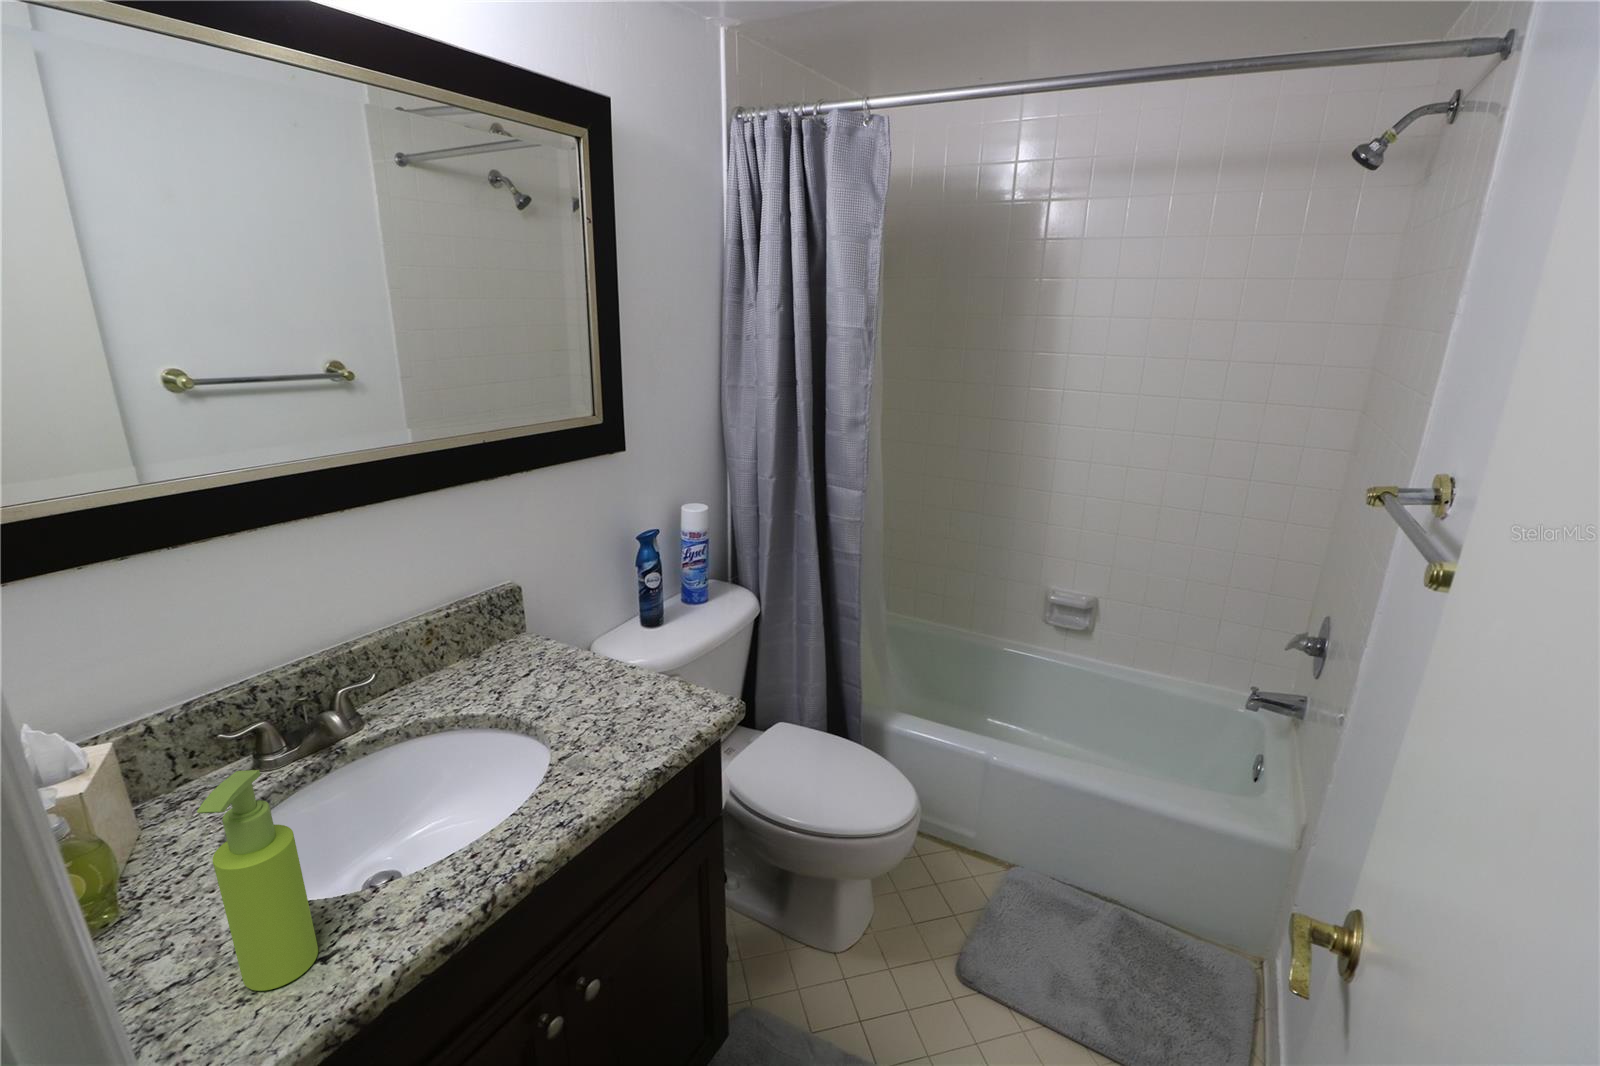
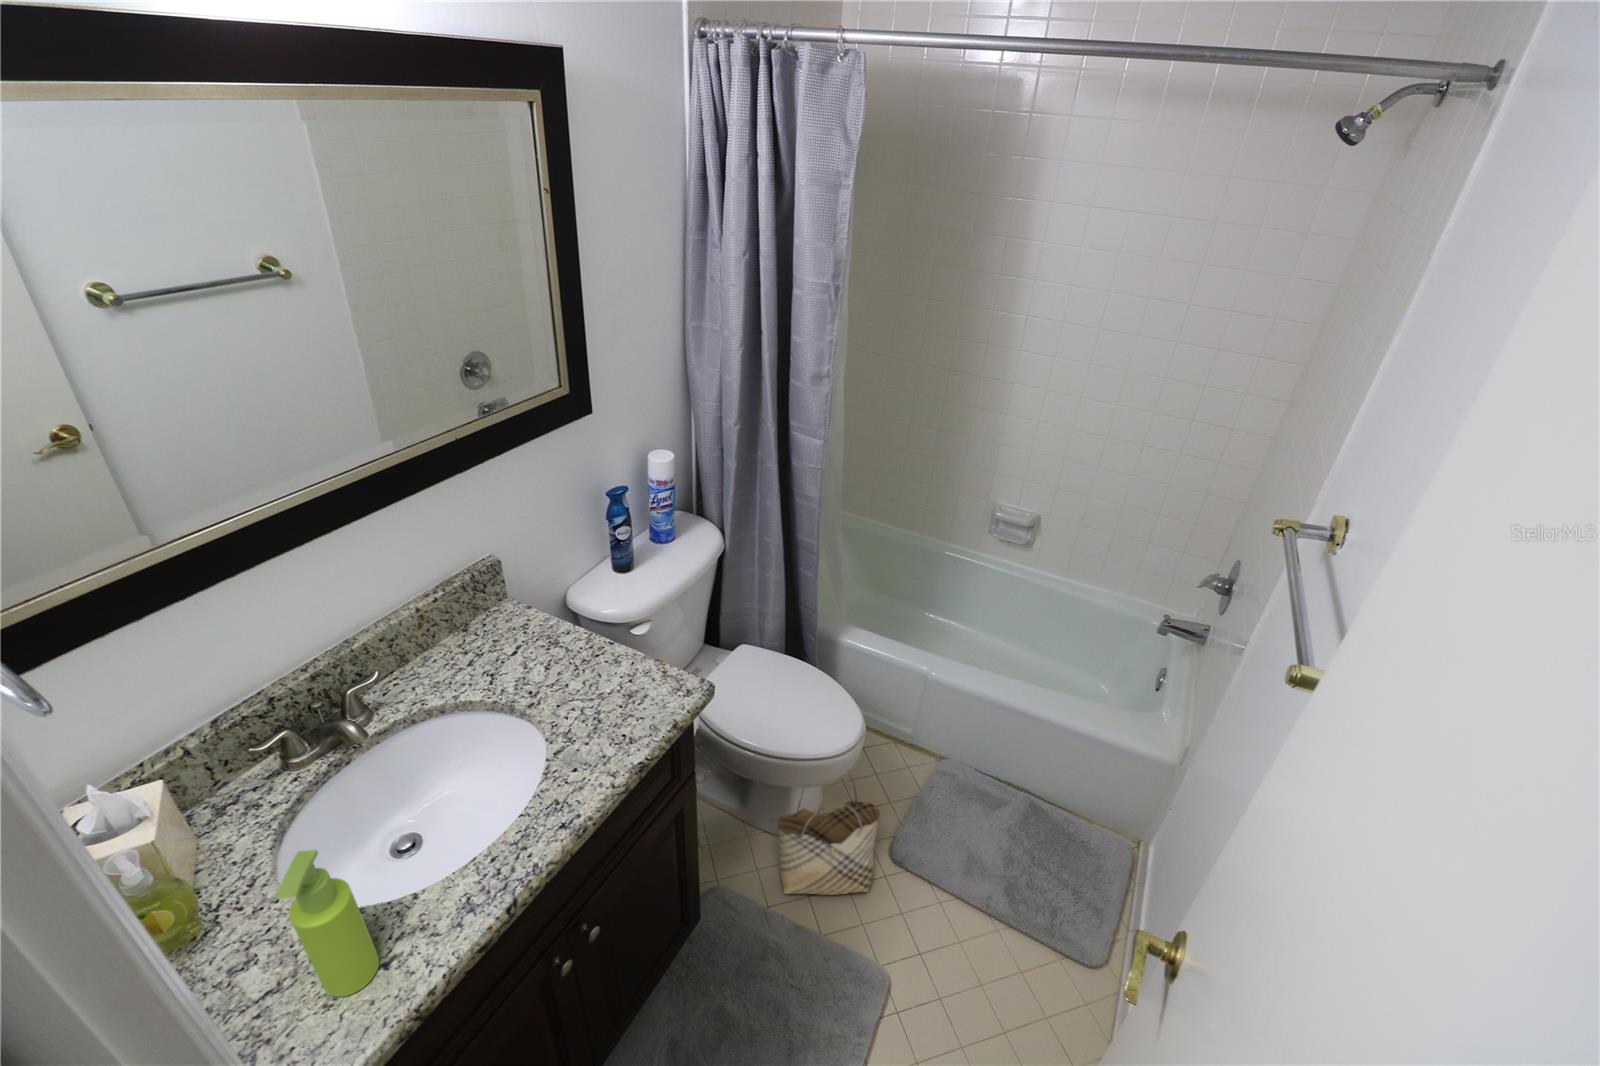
woven basket: none [816,845,938,1023] -> present [777,773,880,895]

